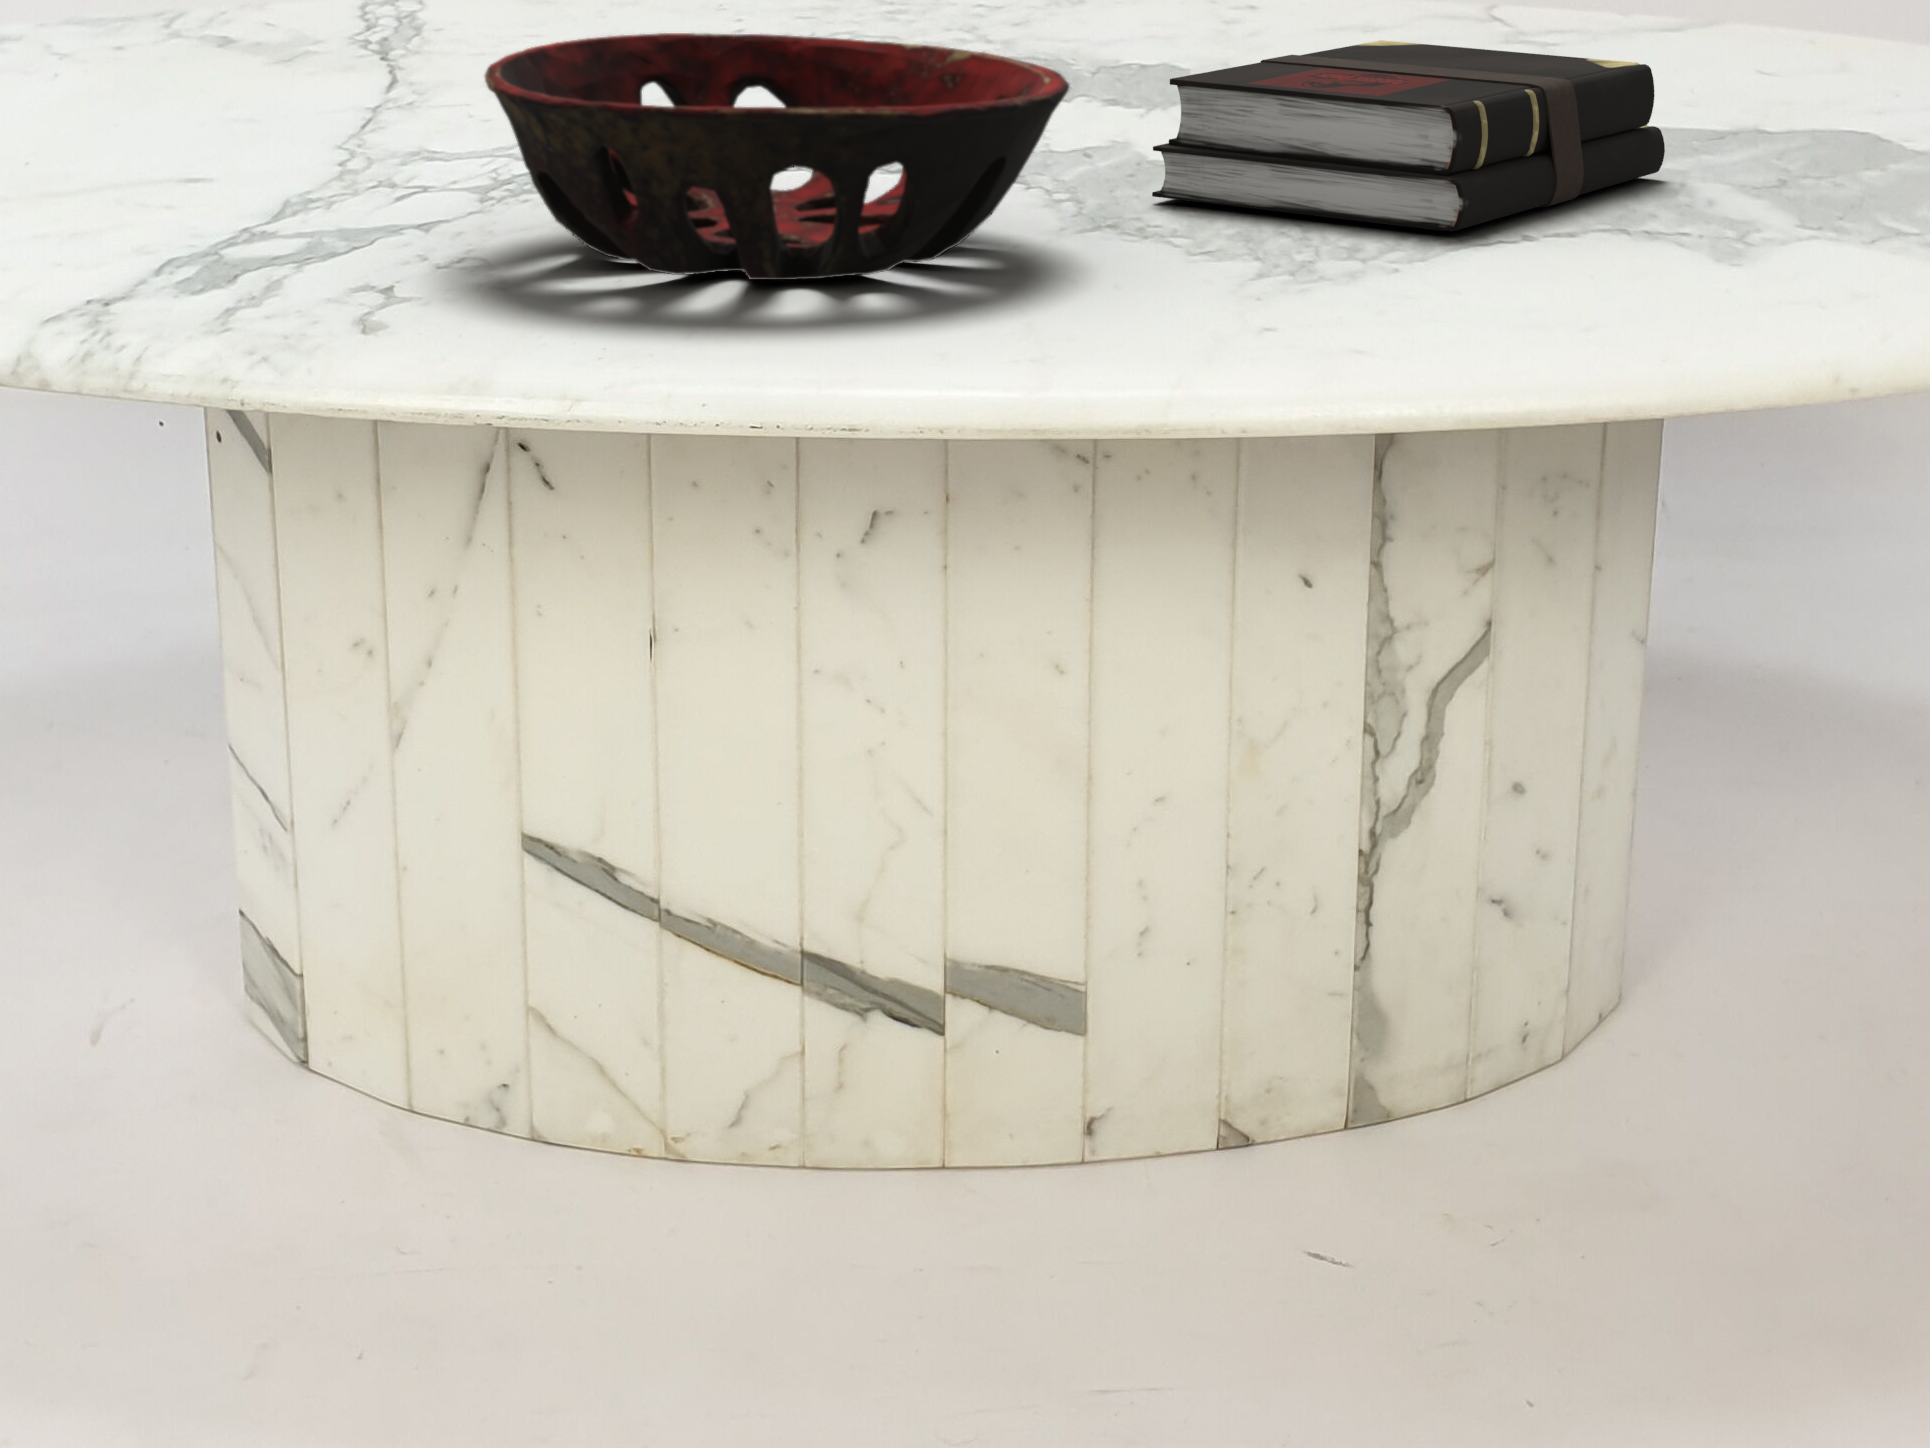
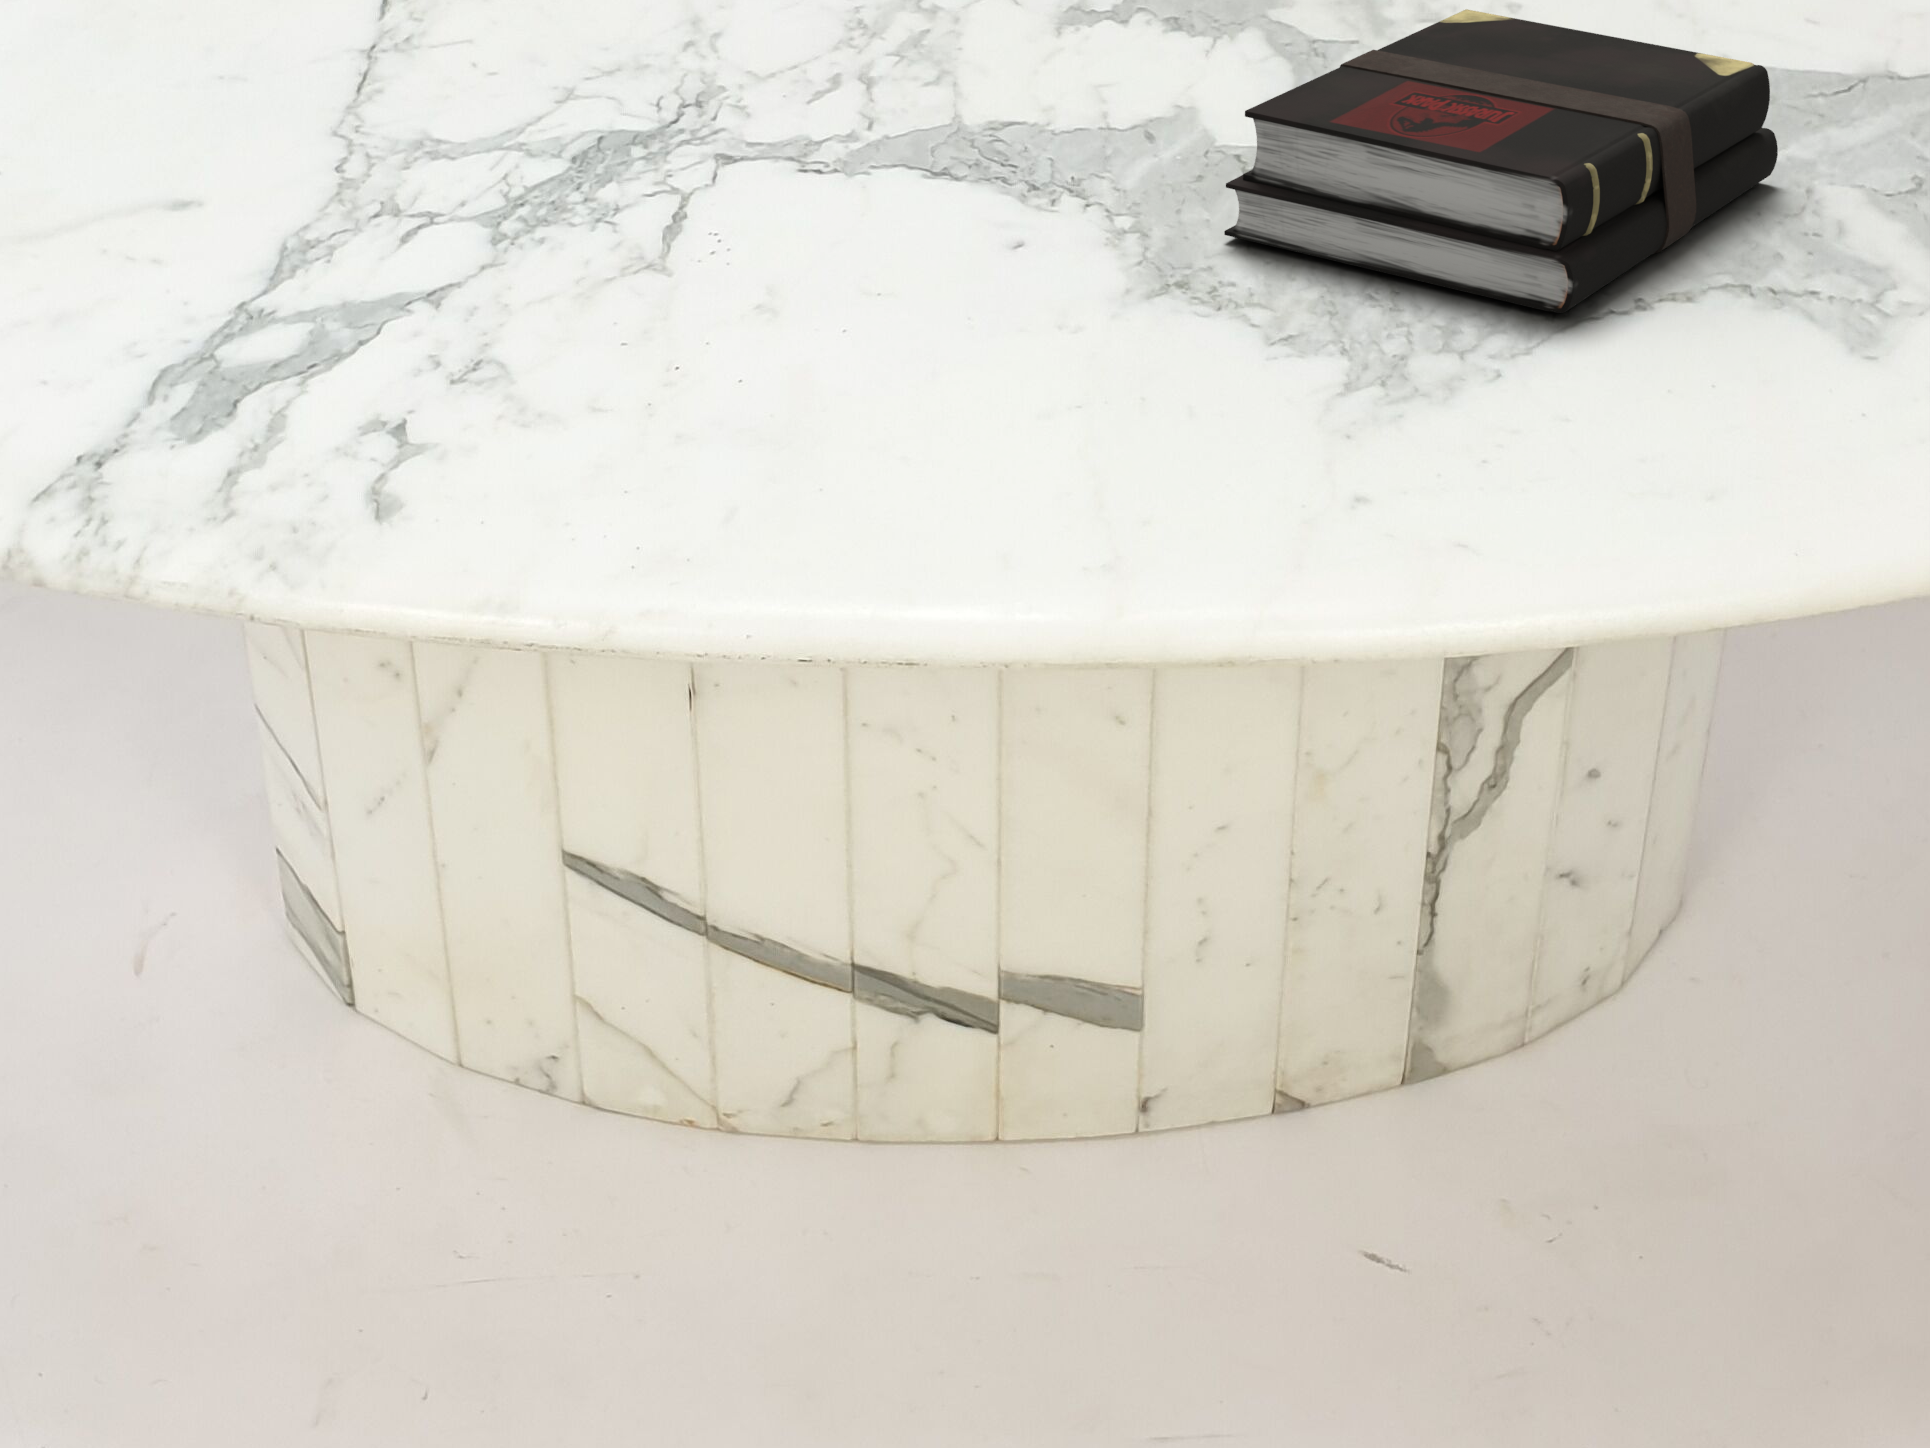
decorative bowl: present [485,33,1070,280] -> none [495,77,1144,434]

